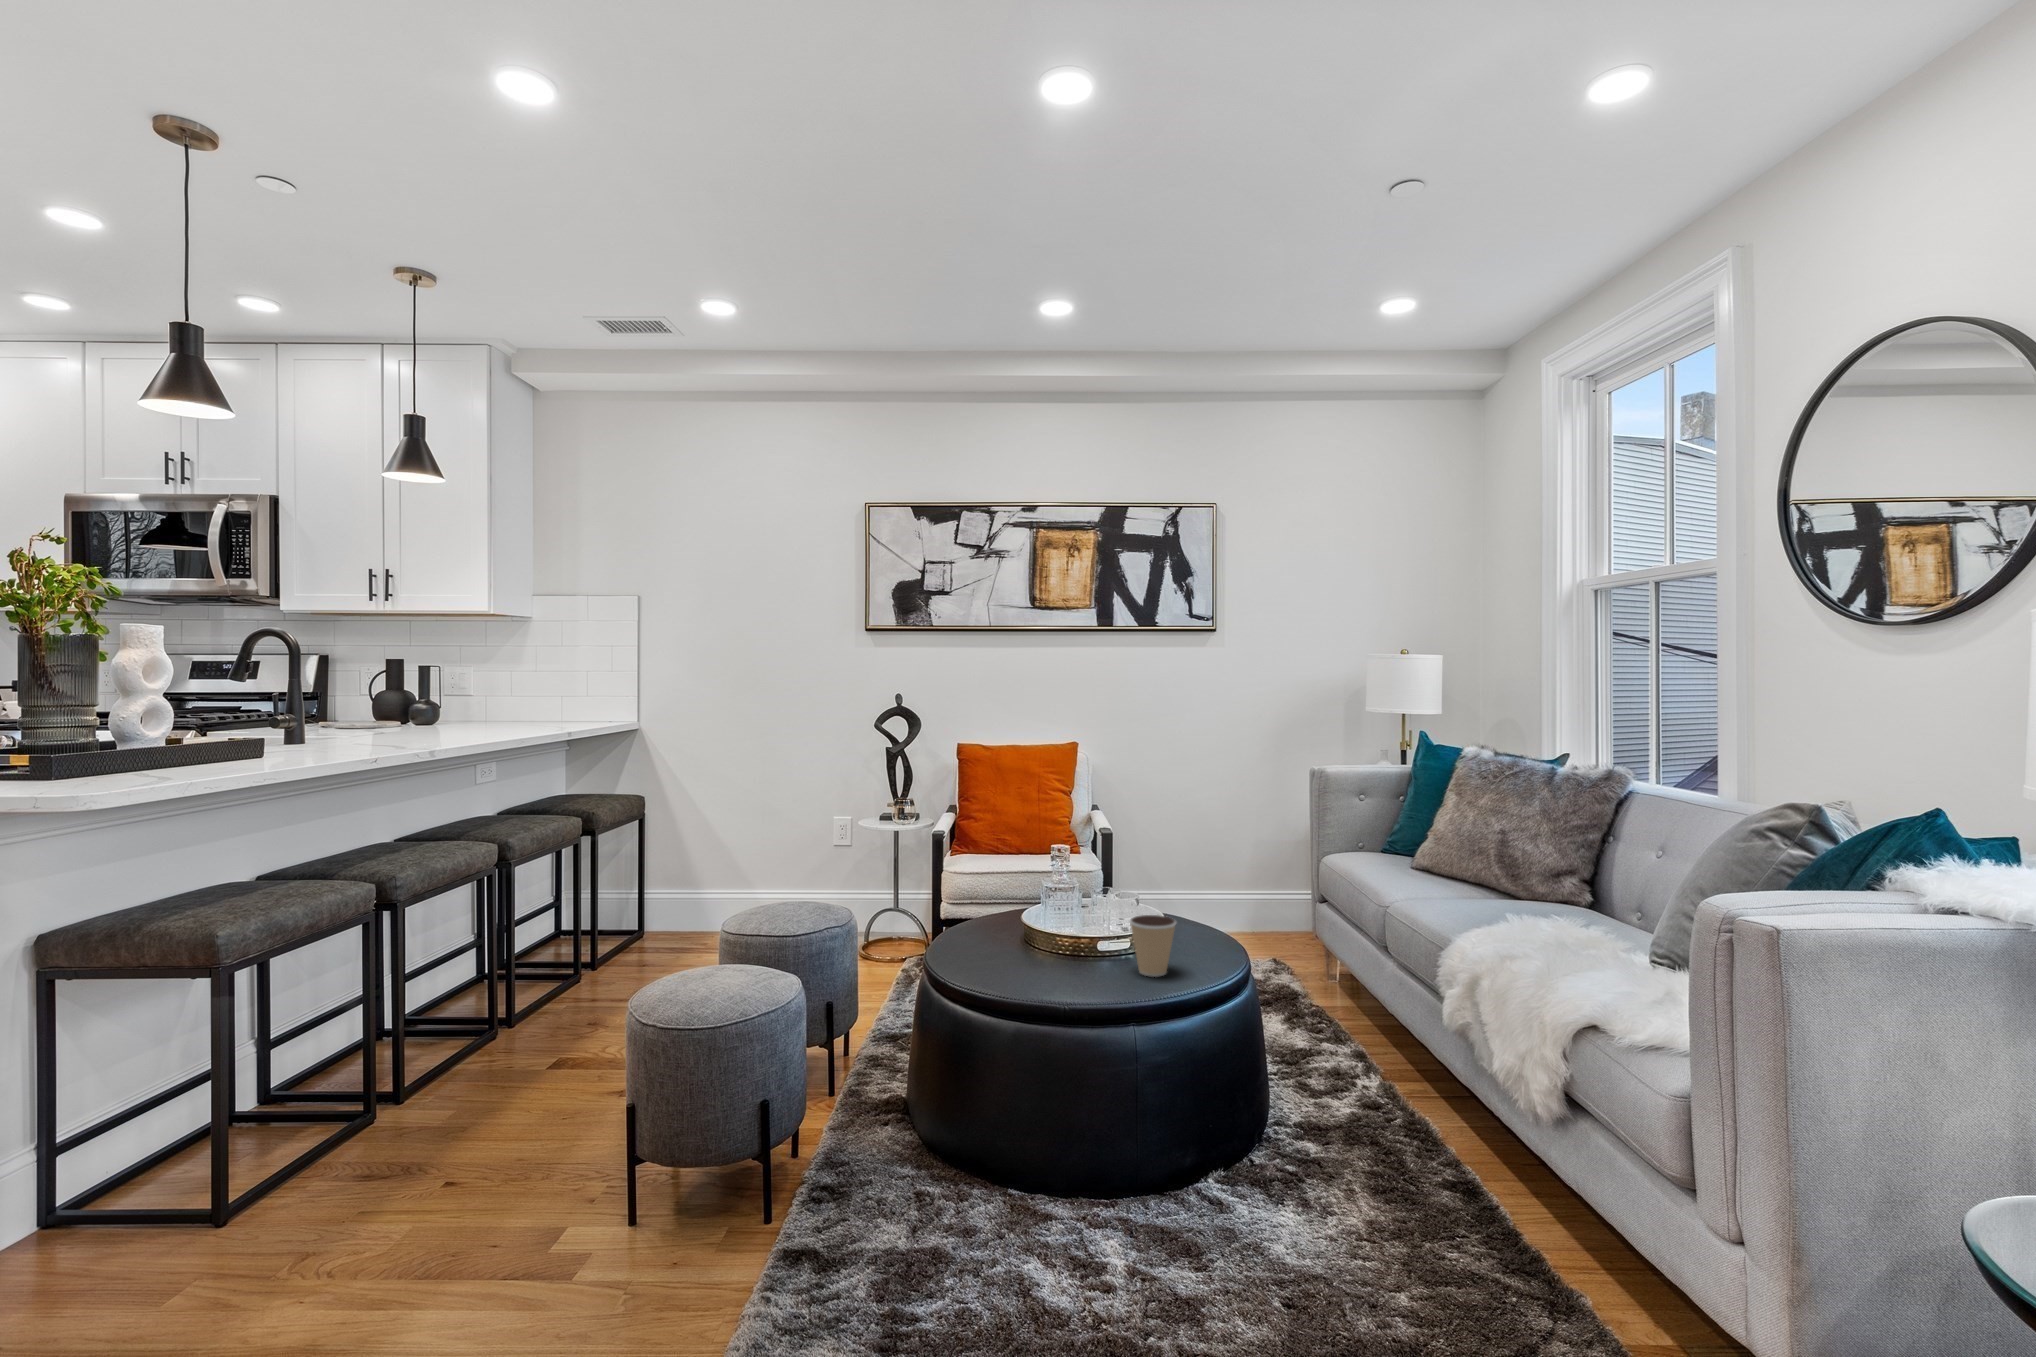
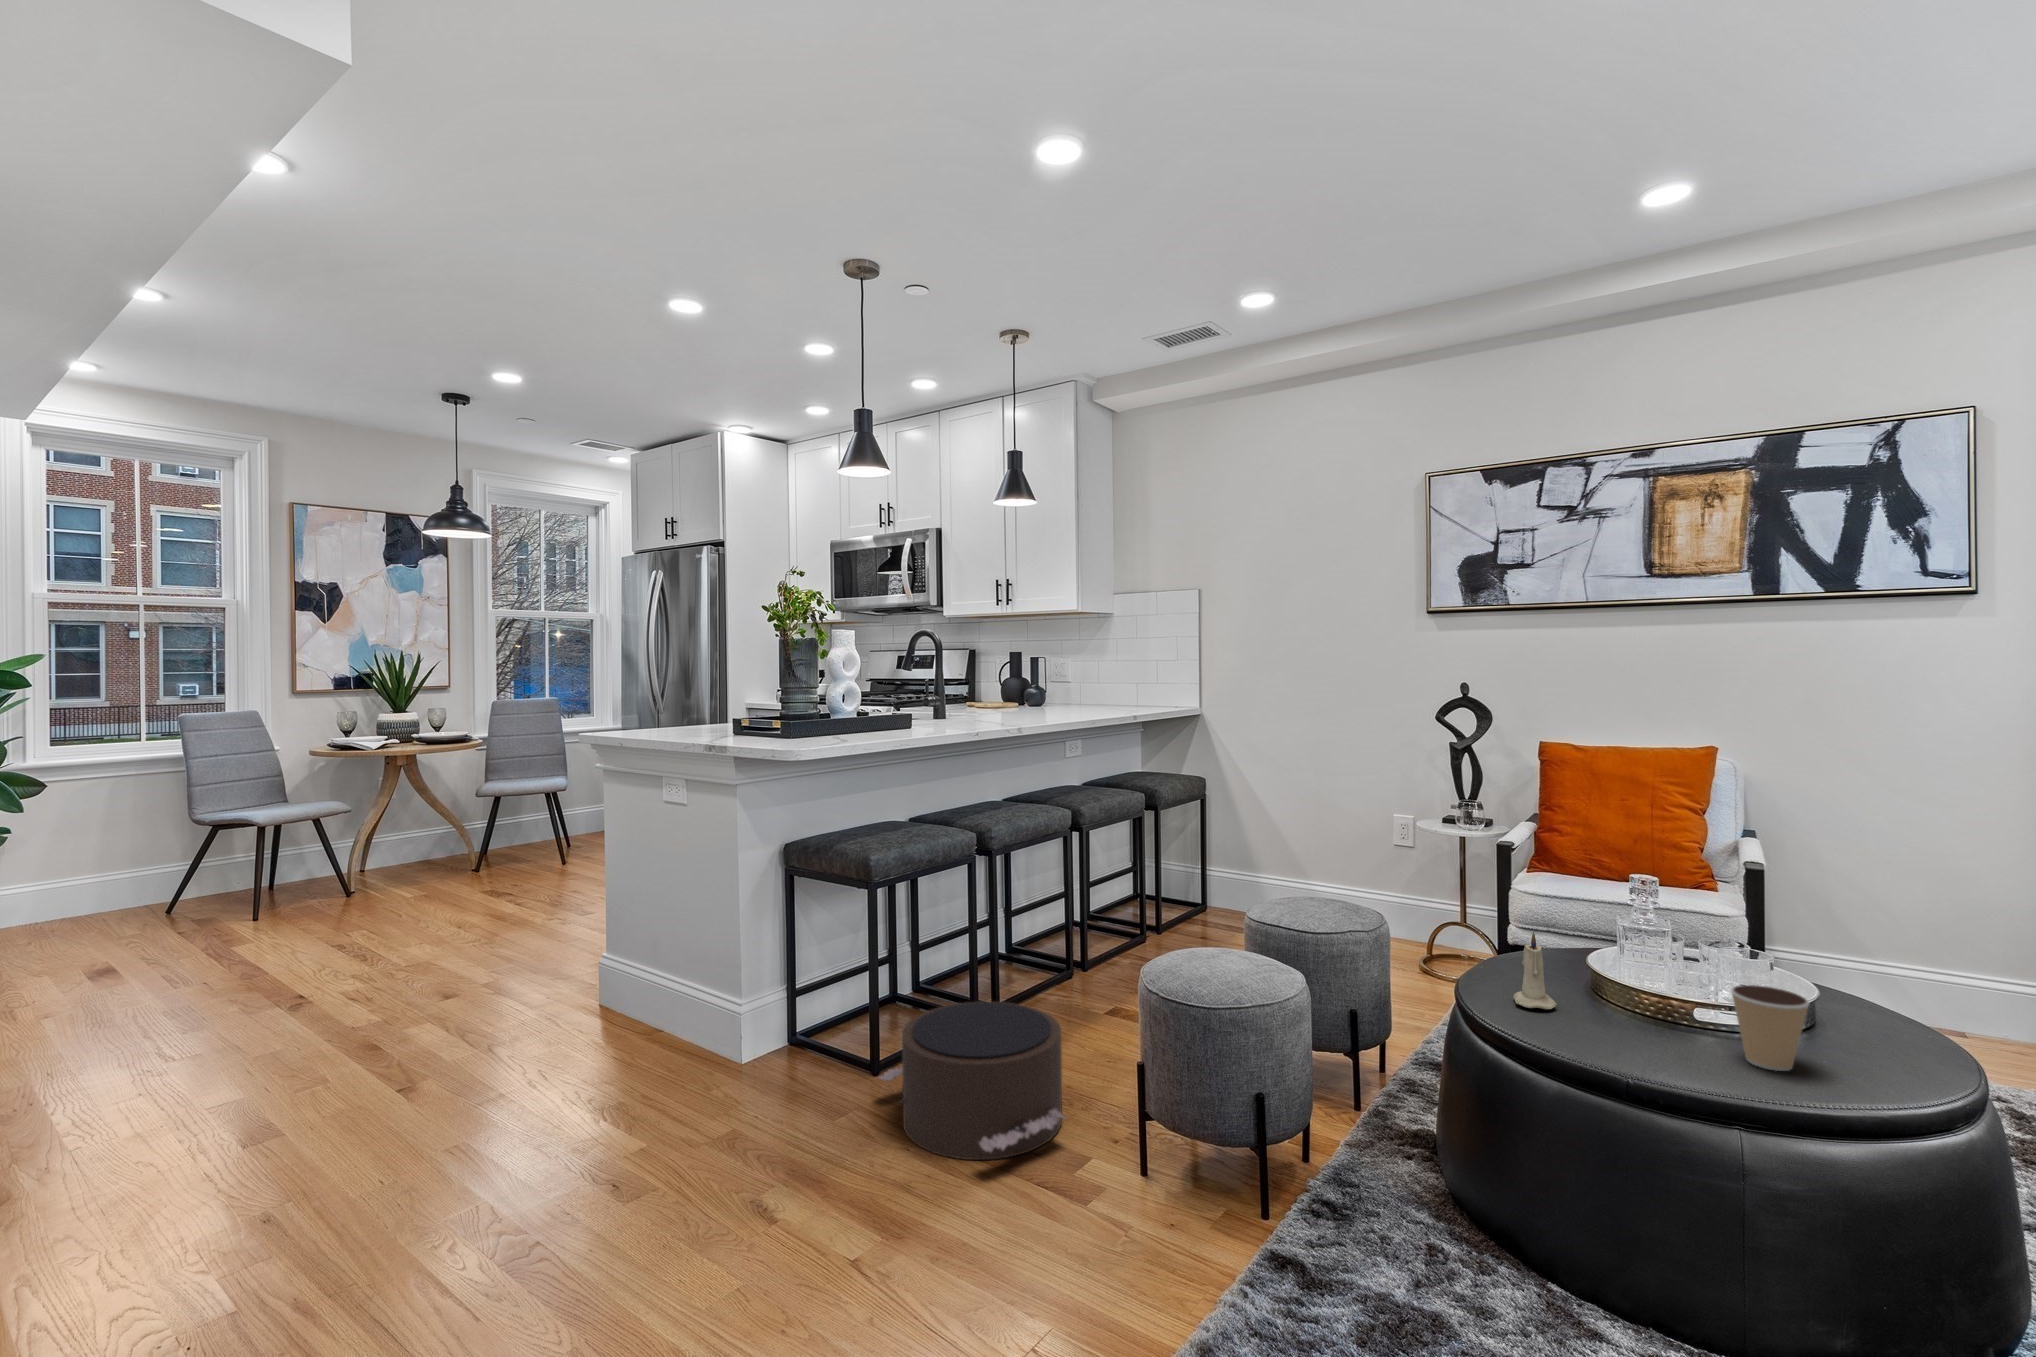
candle: none [976,899,1009,964] -> present [1513,932,1557,1009]
pouf: none [241,1071,534,1281] -> present [879,1002,1065,1160]

